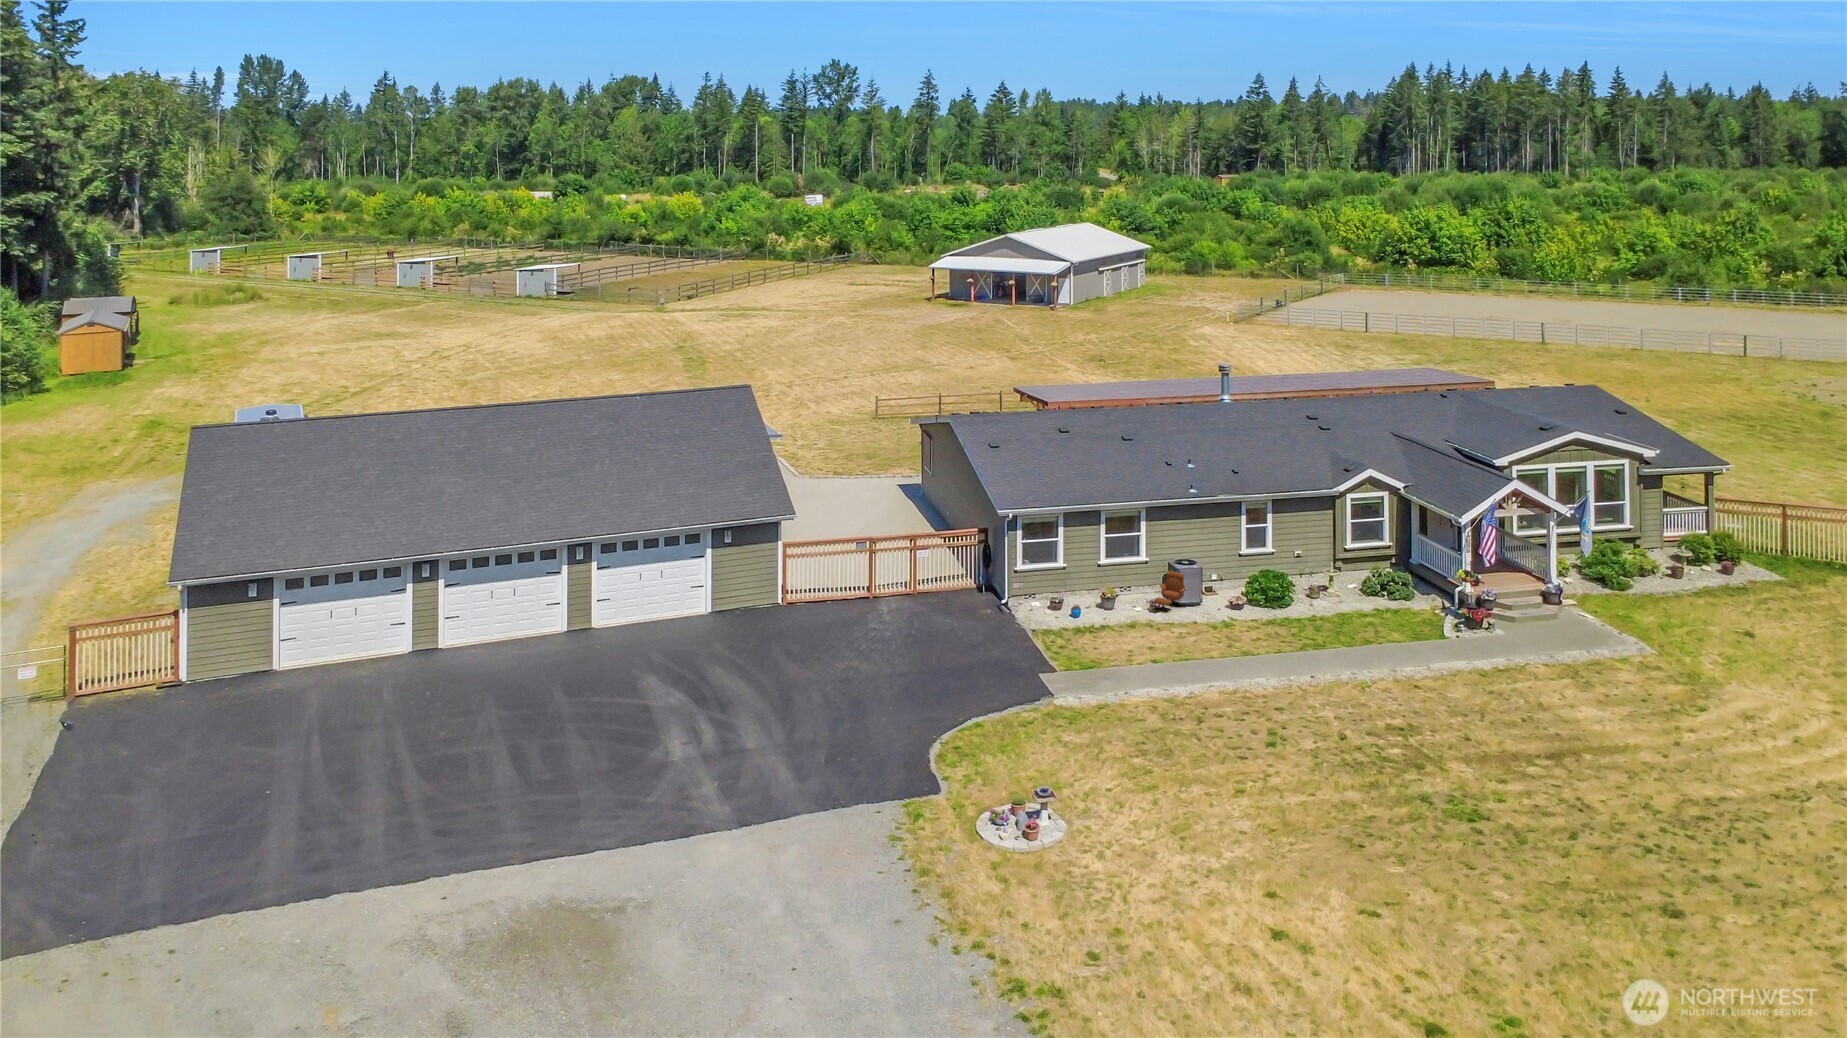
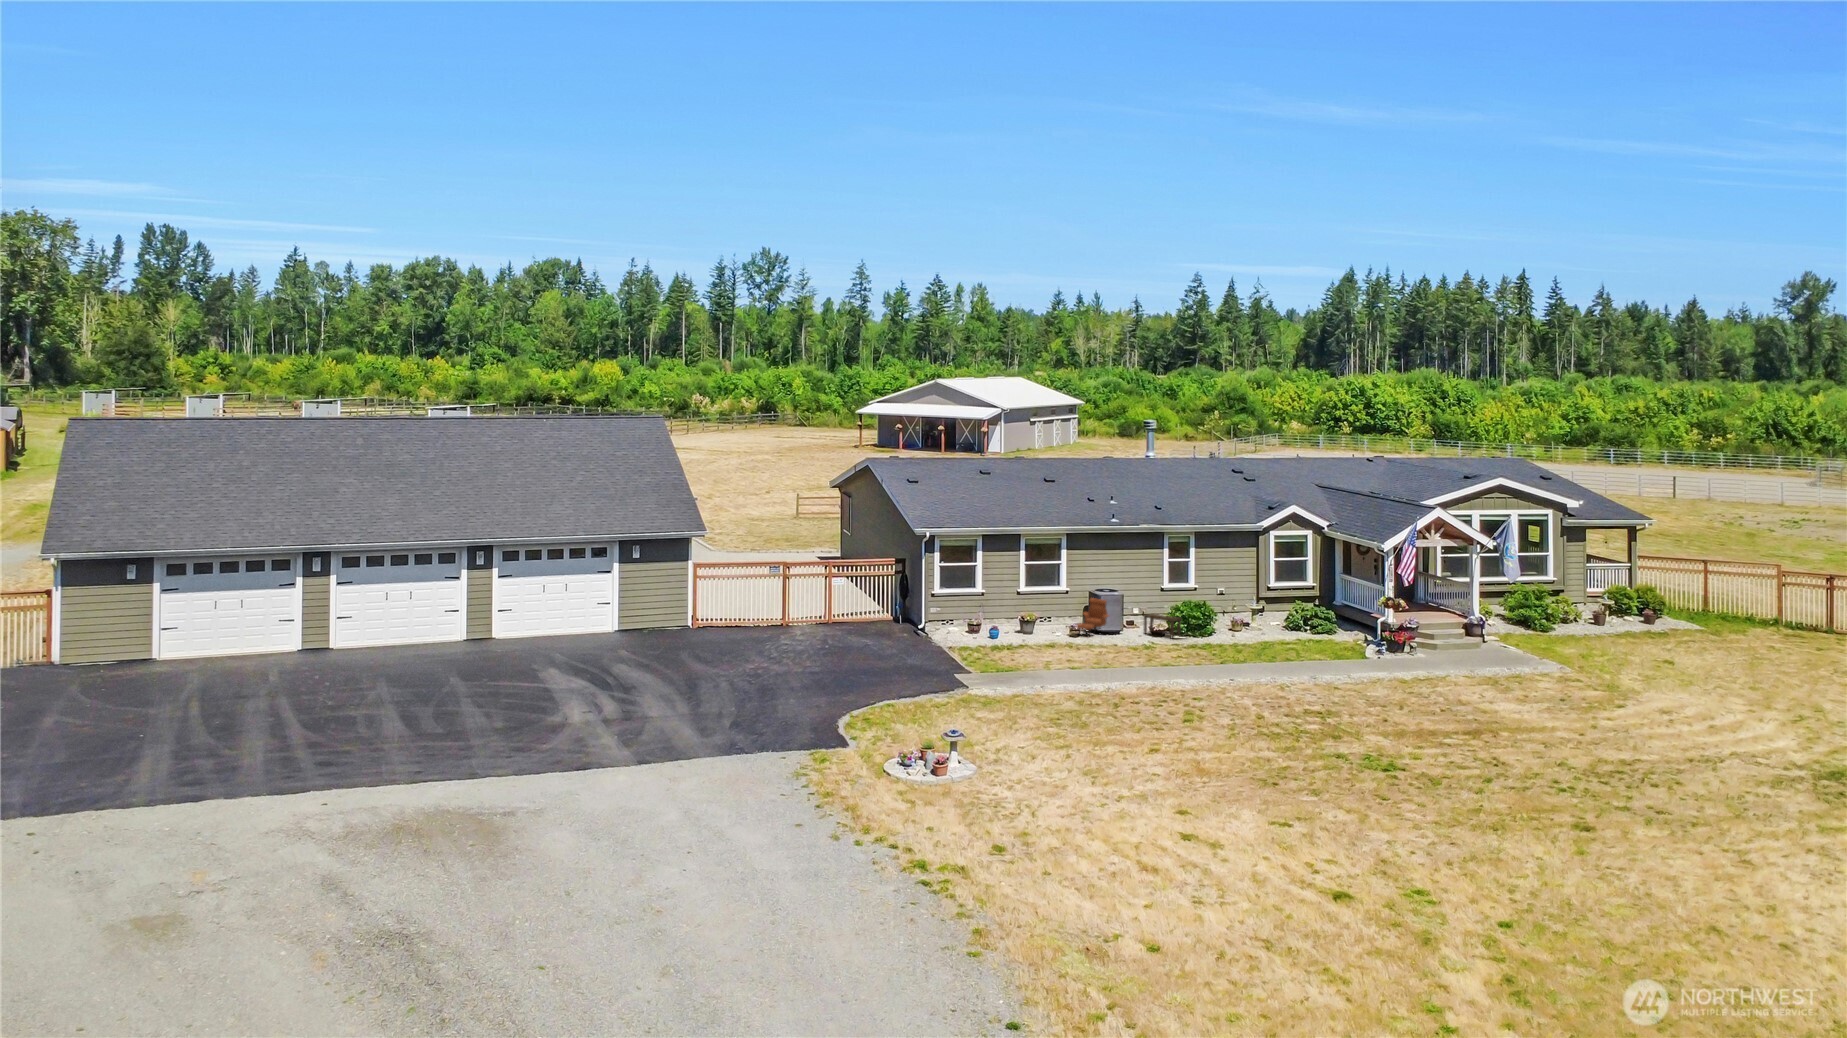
bench: none [1220,585,1259,614] -> present [1144,613,1182,639]

